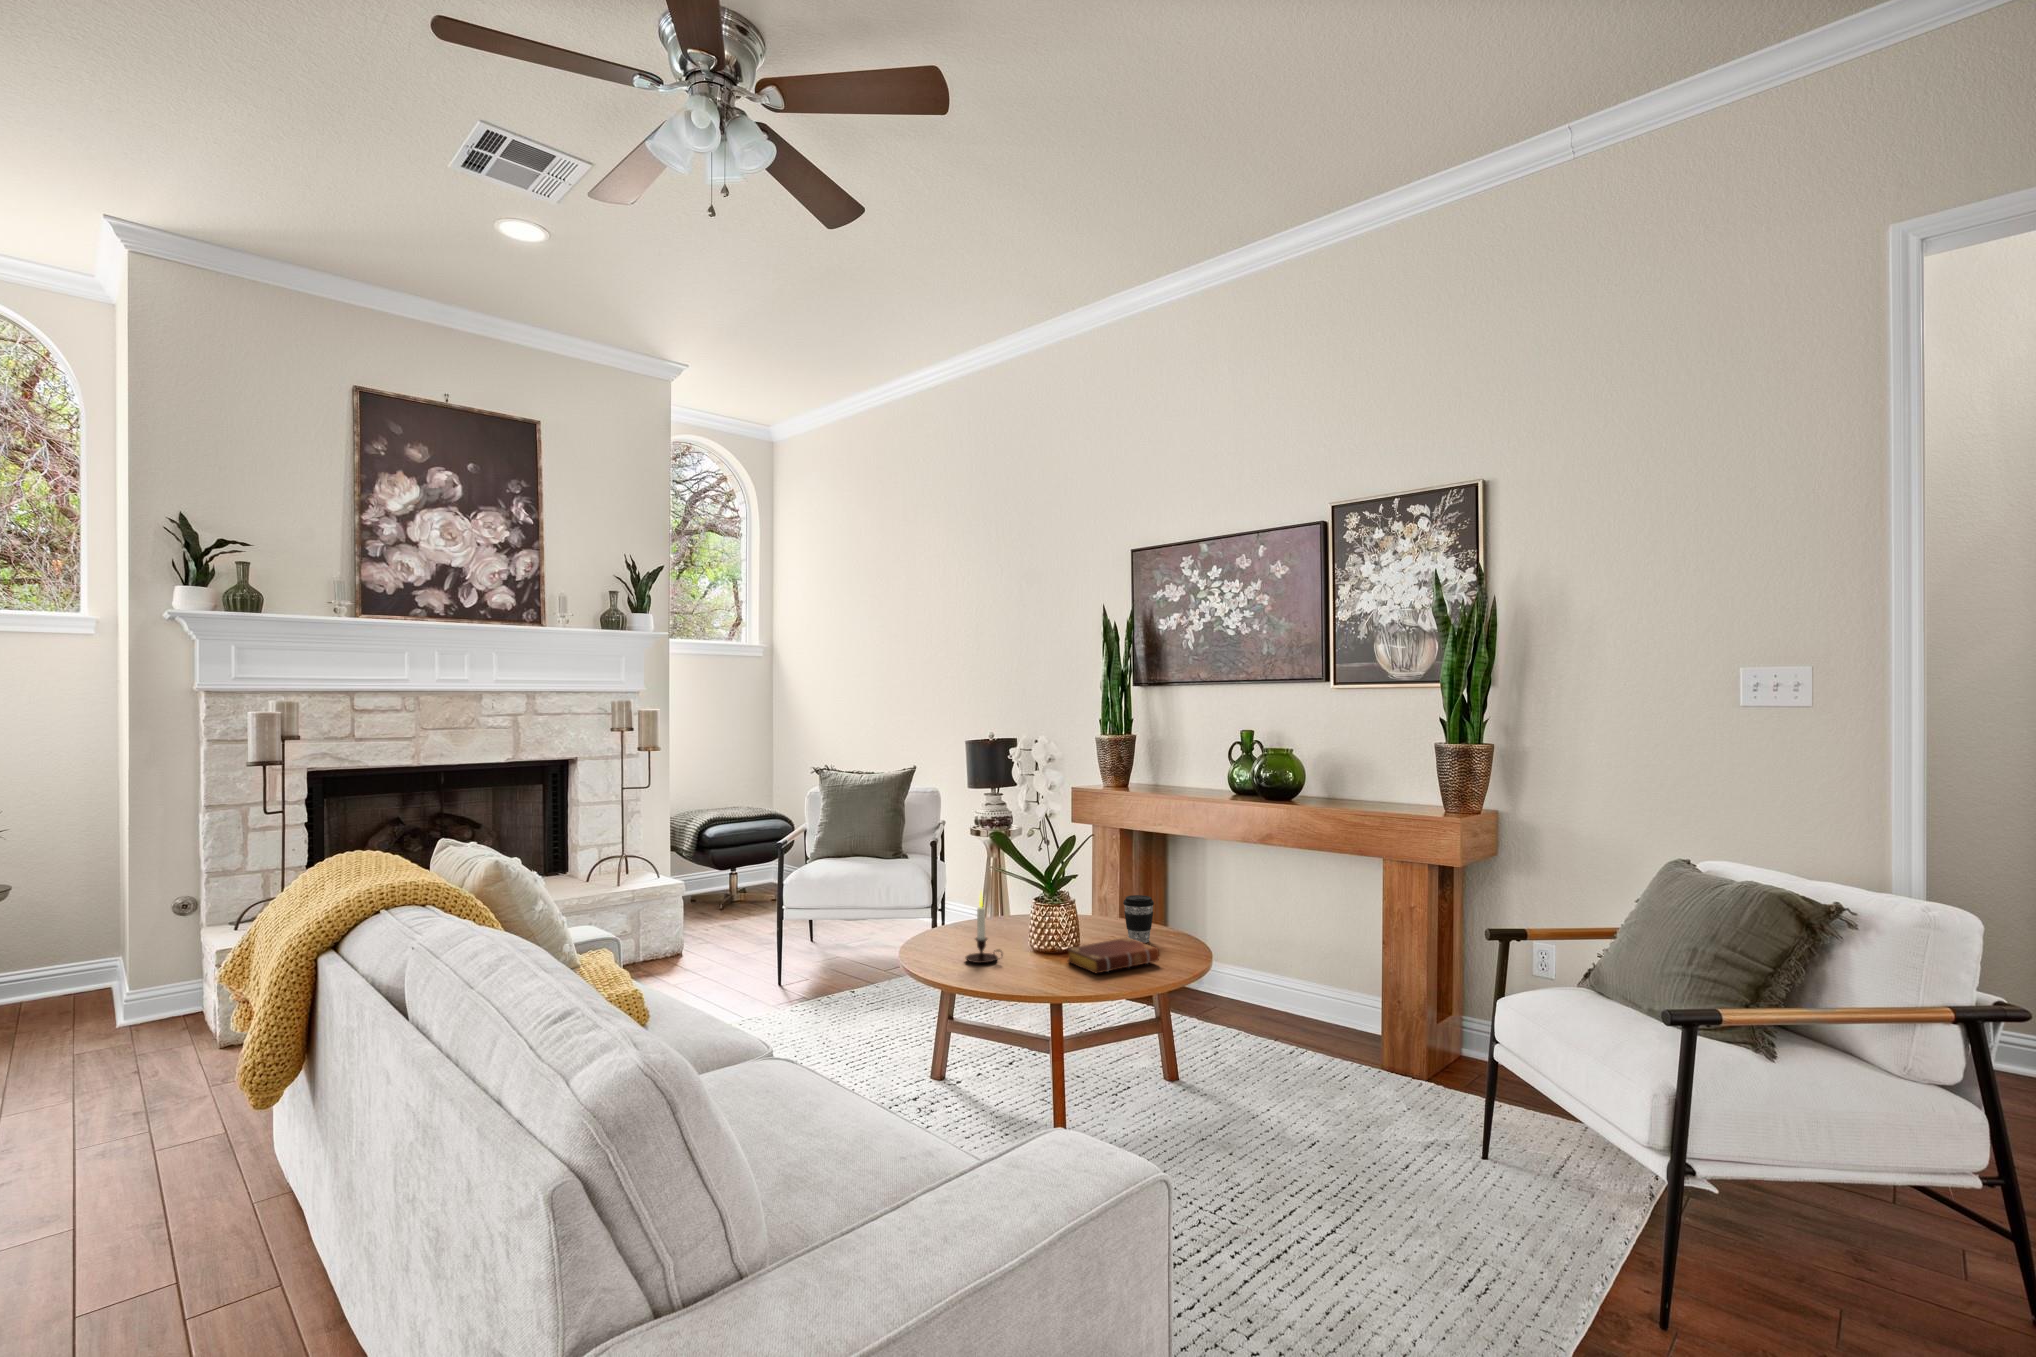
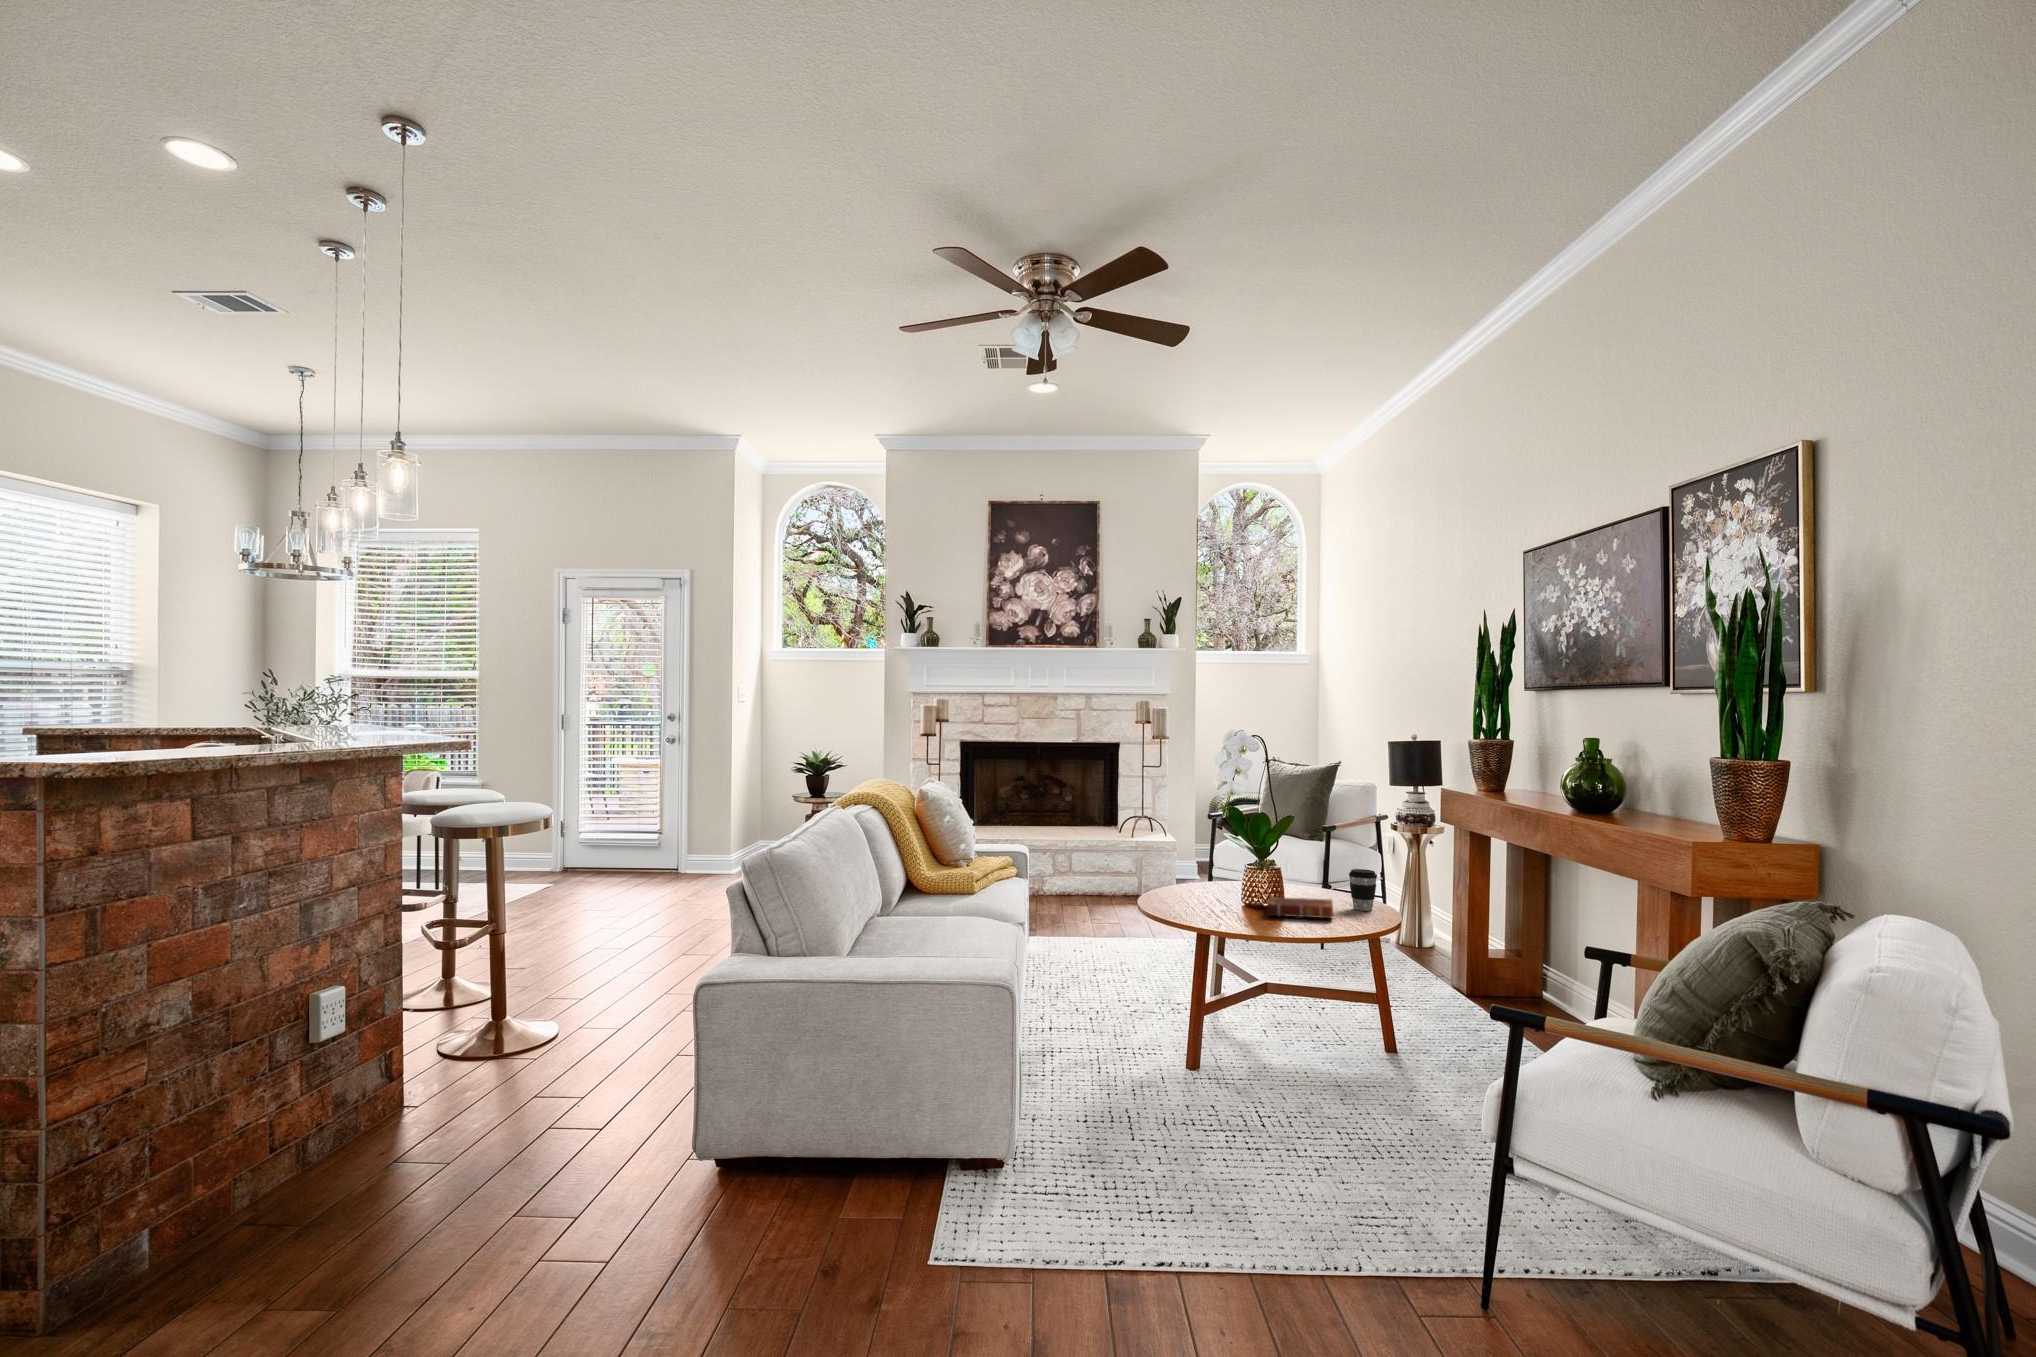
candle: present [966,893,1002,963] -> none [1202,843,1228,899]

